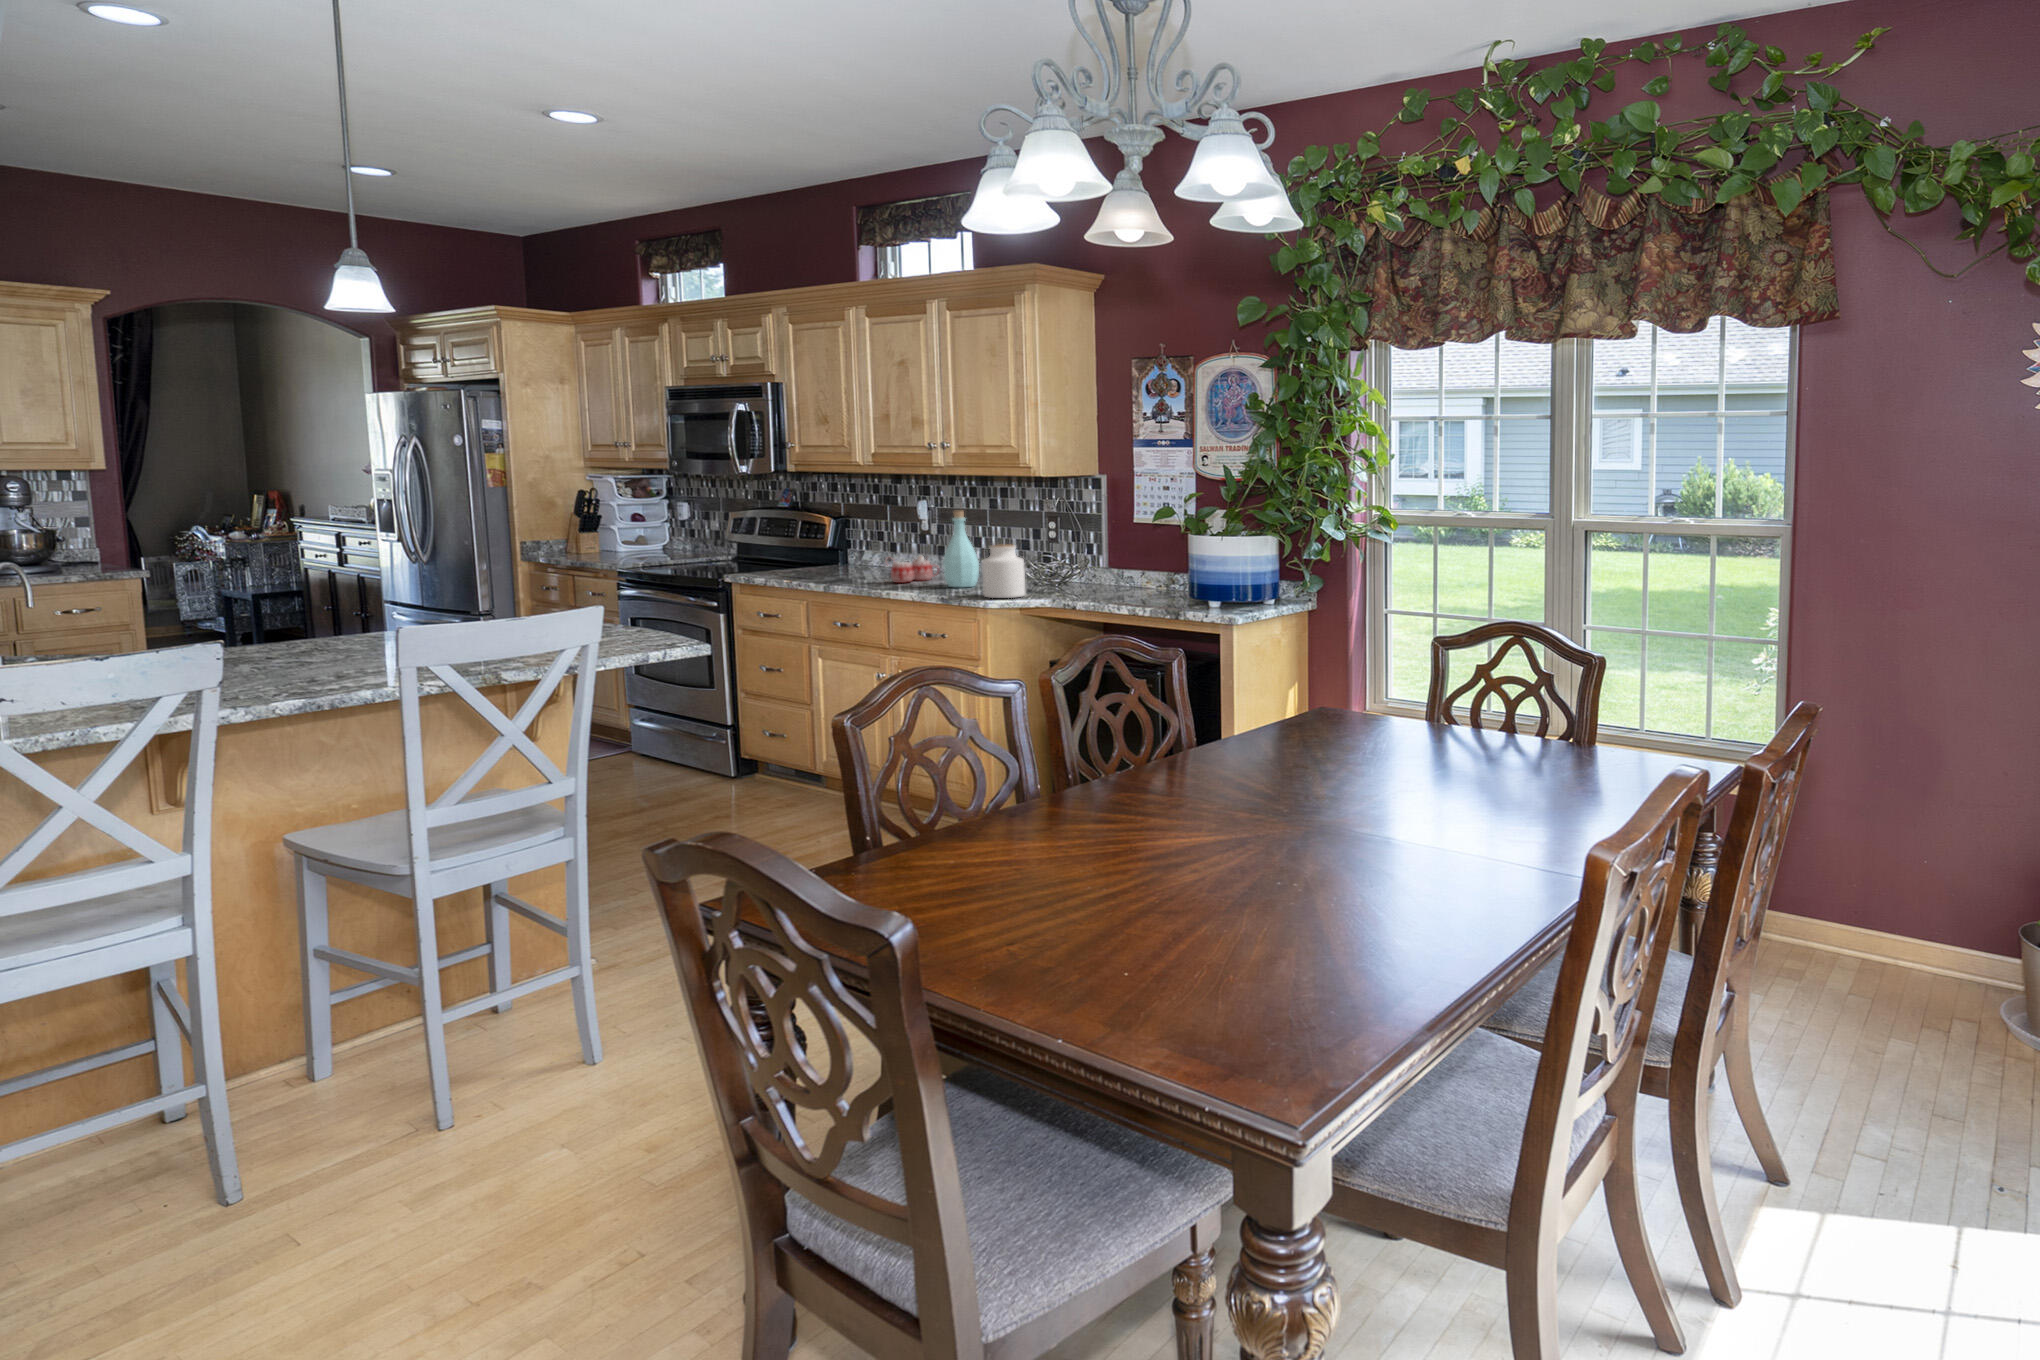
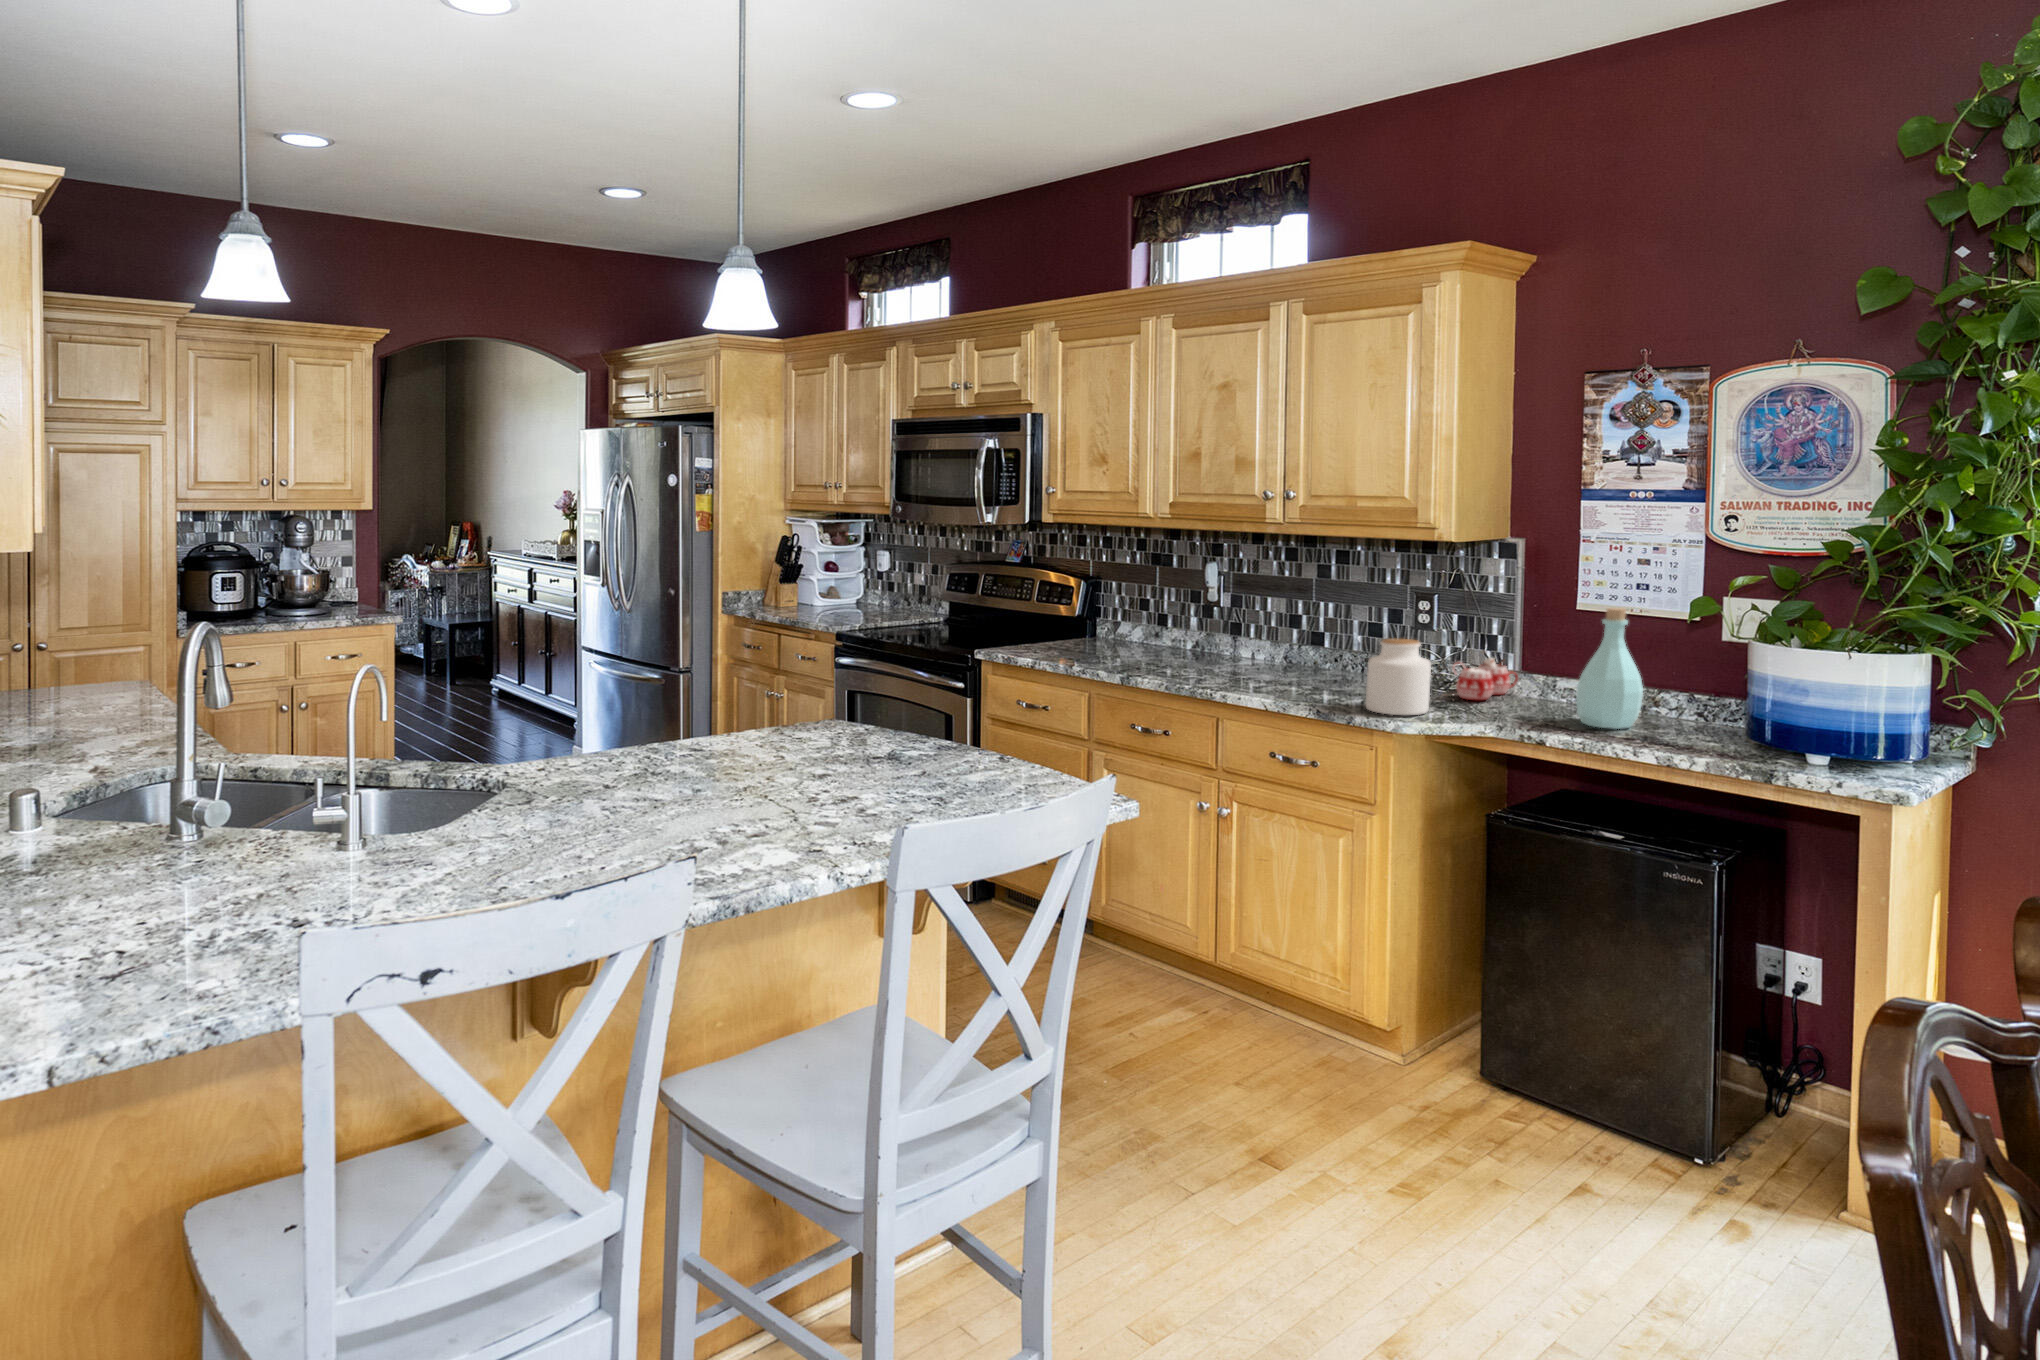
bottle: present [943,511,979,587] -> present [1576,608,1643,729]
mug: present [891,556,934,583] -> present [1443,658,1518,700]

